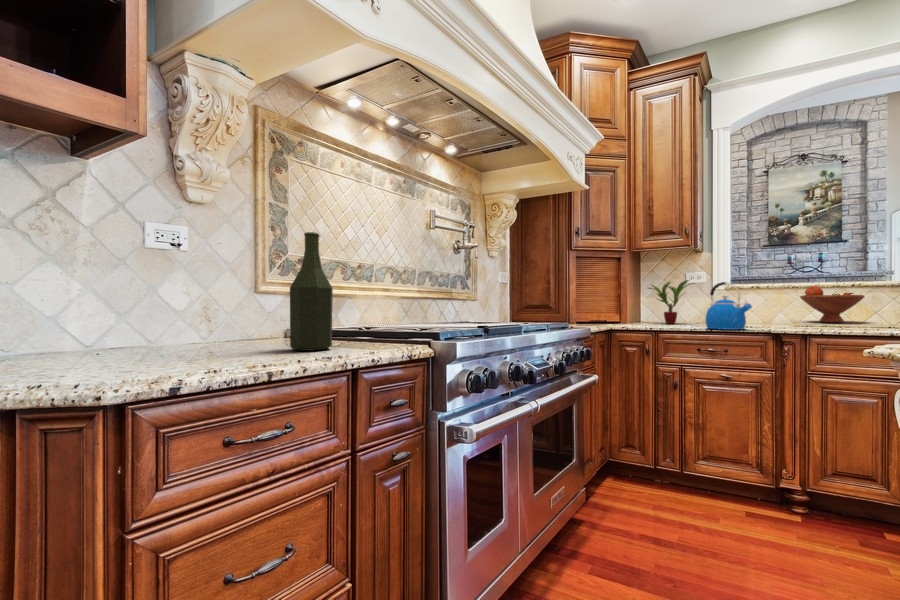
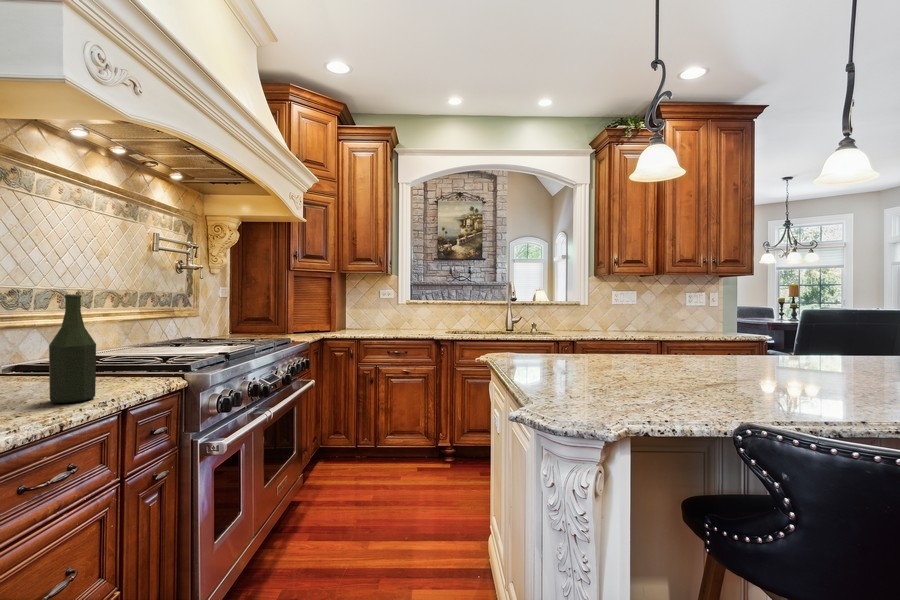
potted plant: present [648,280,694,324] -> none [352,296,388,331]
kettle: present [705,282,752,330] -> none [393,302,422,337]
fruit bowl: present [800,286,865,323] -> none [452,302,486,327]

